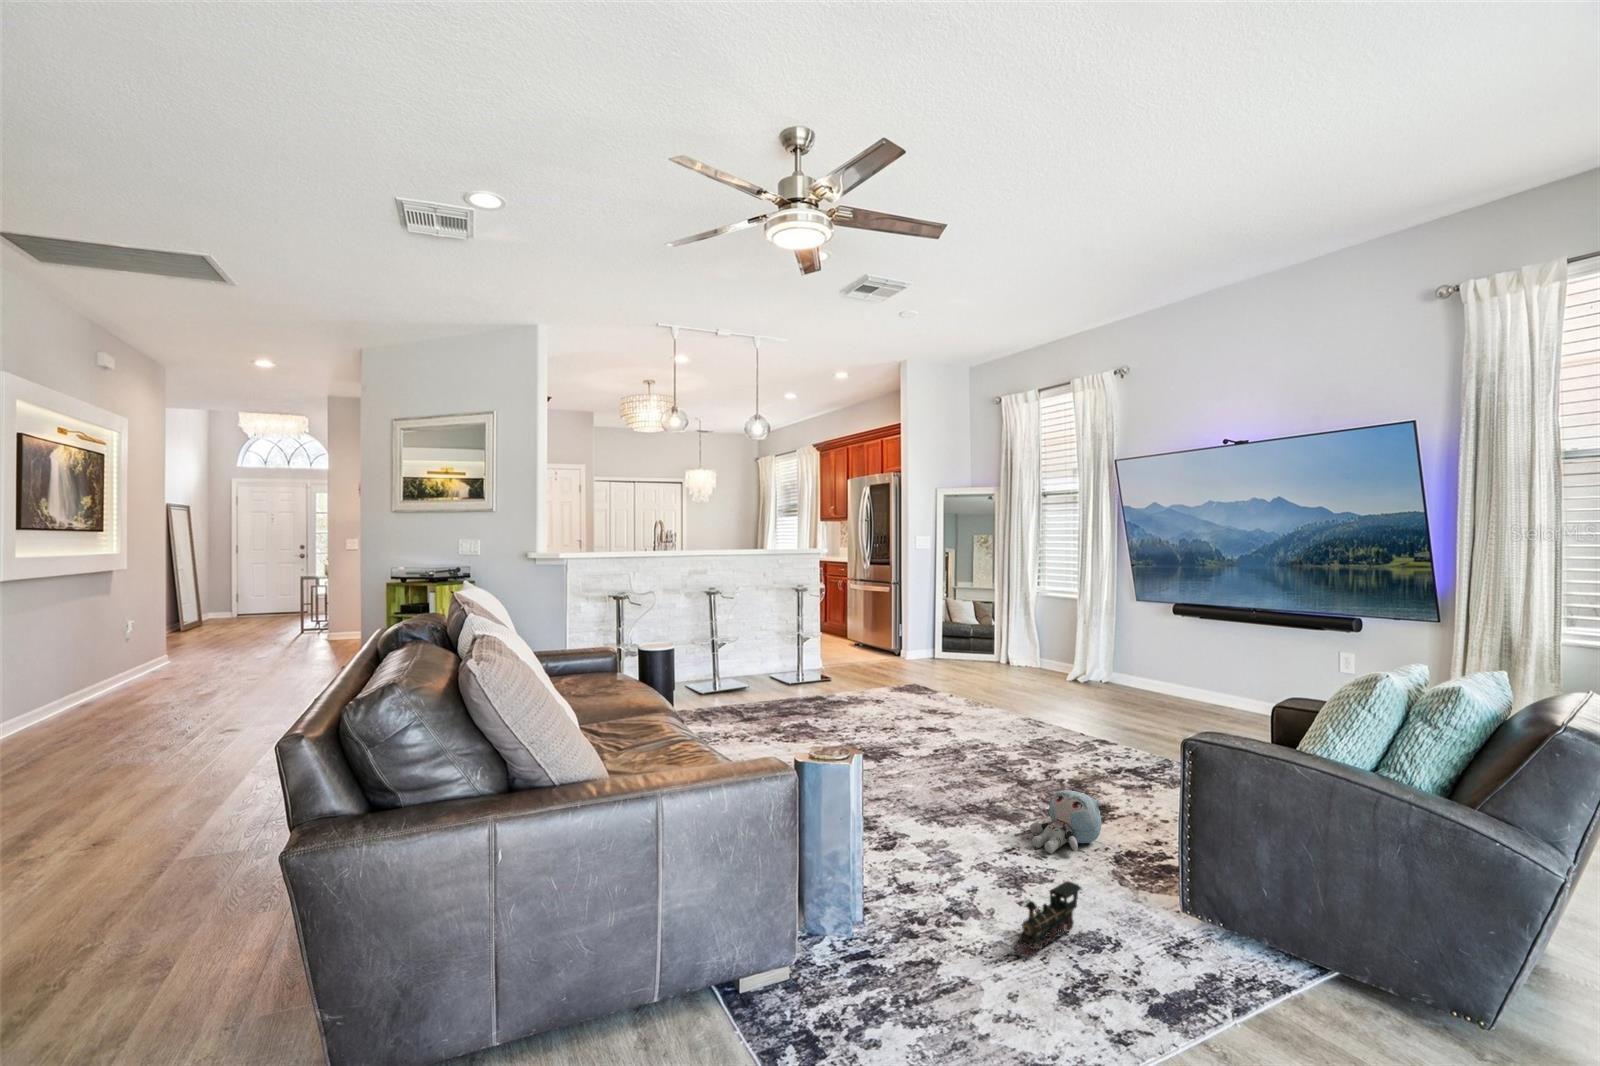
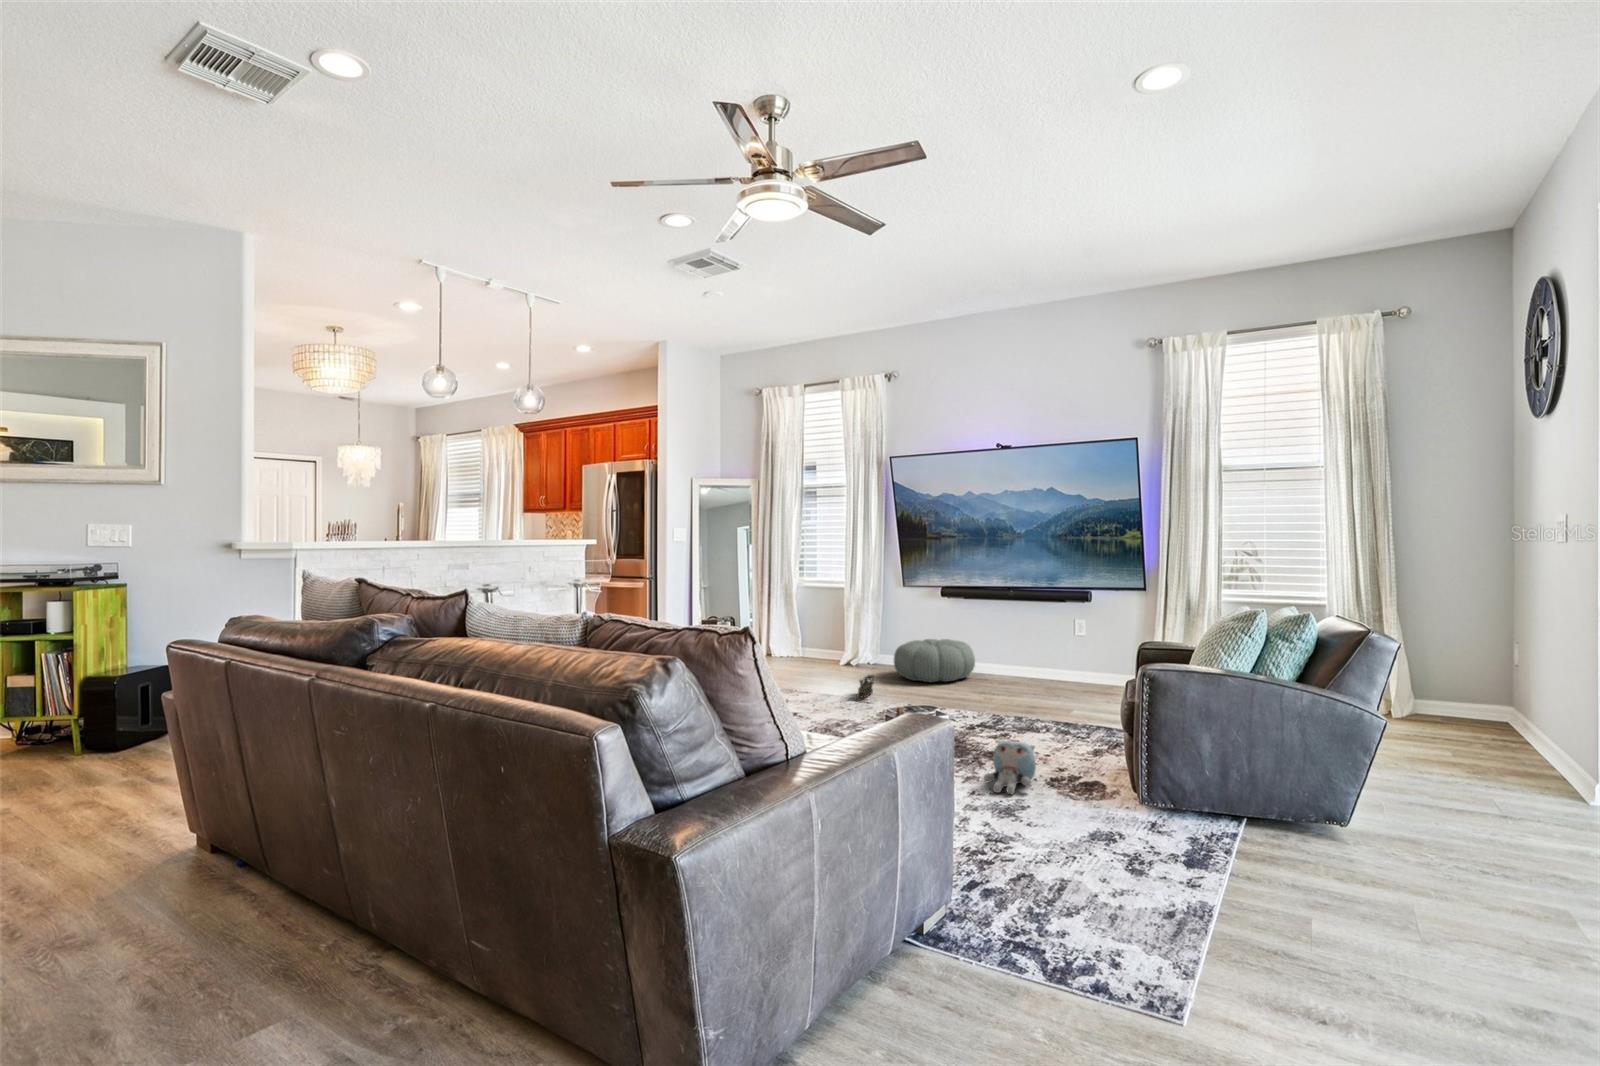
pouf: none [1089,665,1187,715] -> present [894,639,975,682]
toy train: present [1015,881,1081,956] -> present [856,675,874,700]

